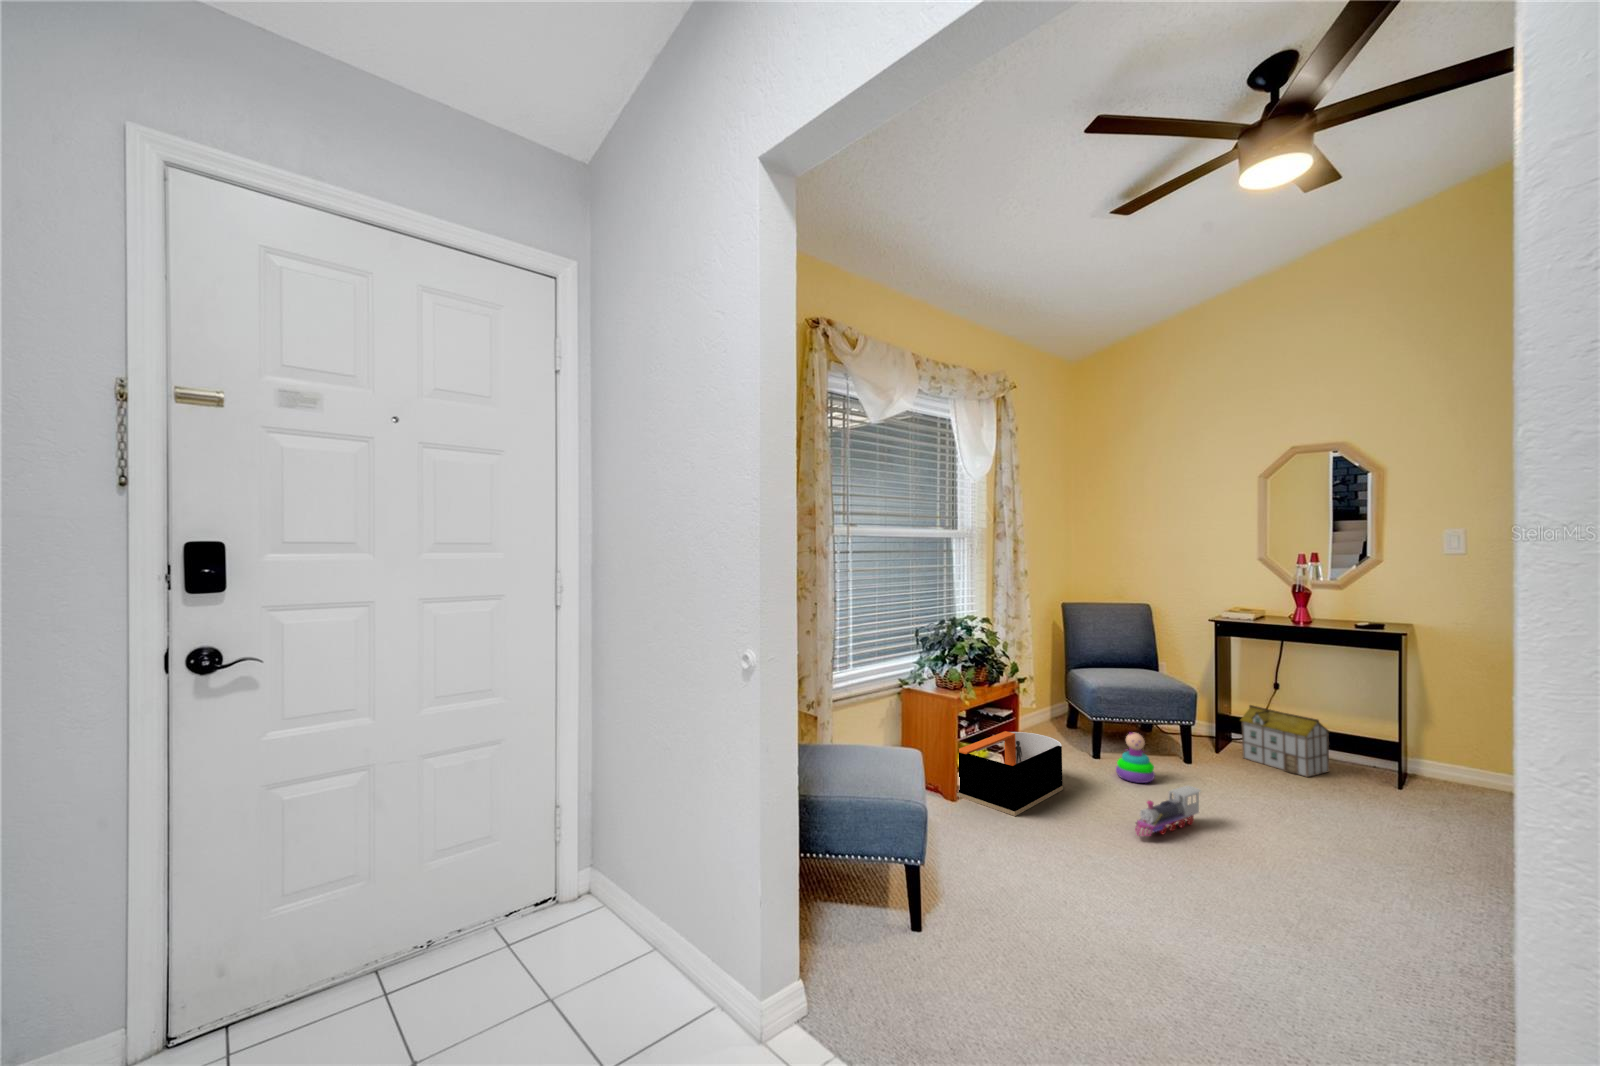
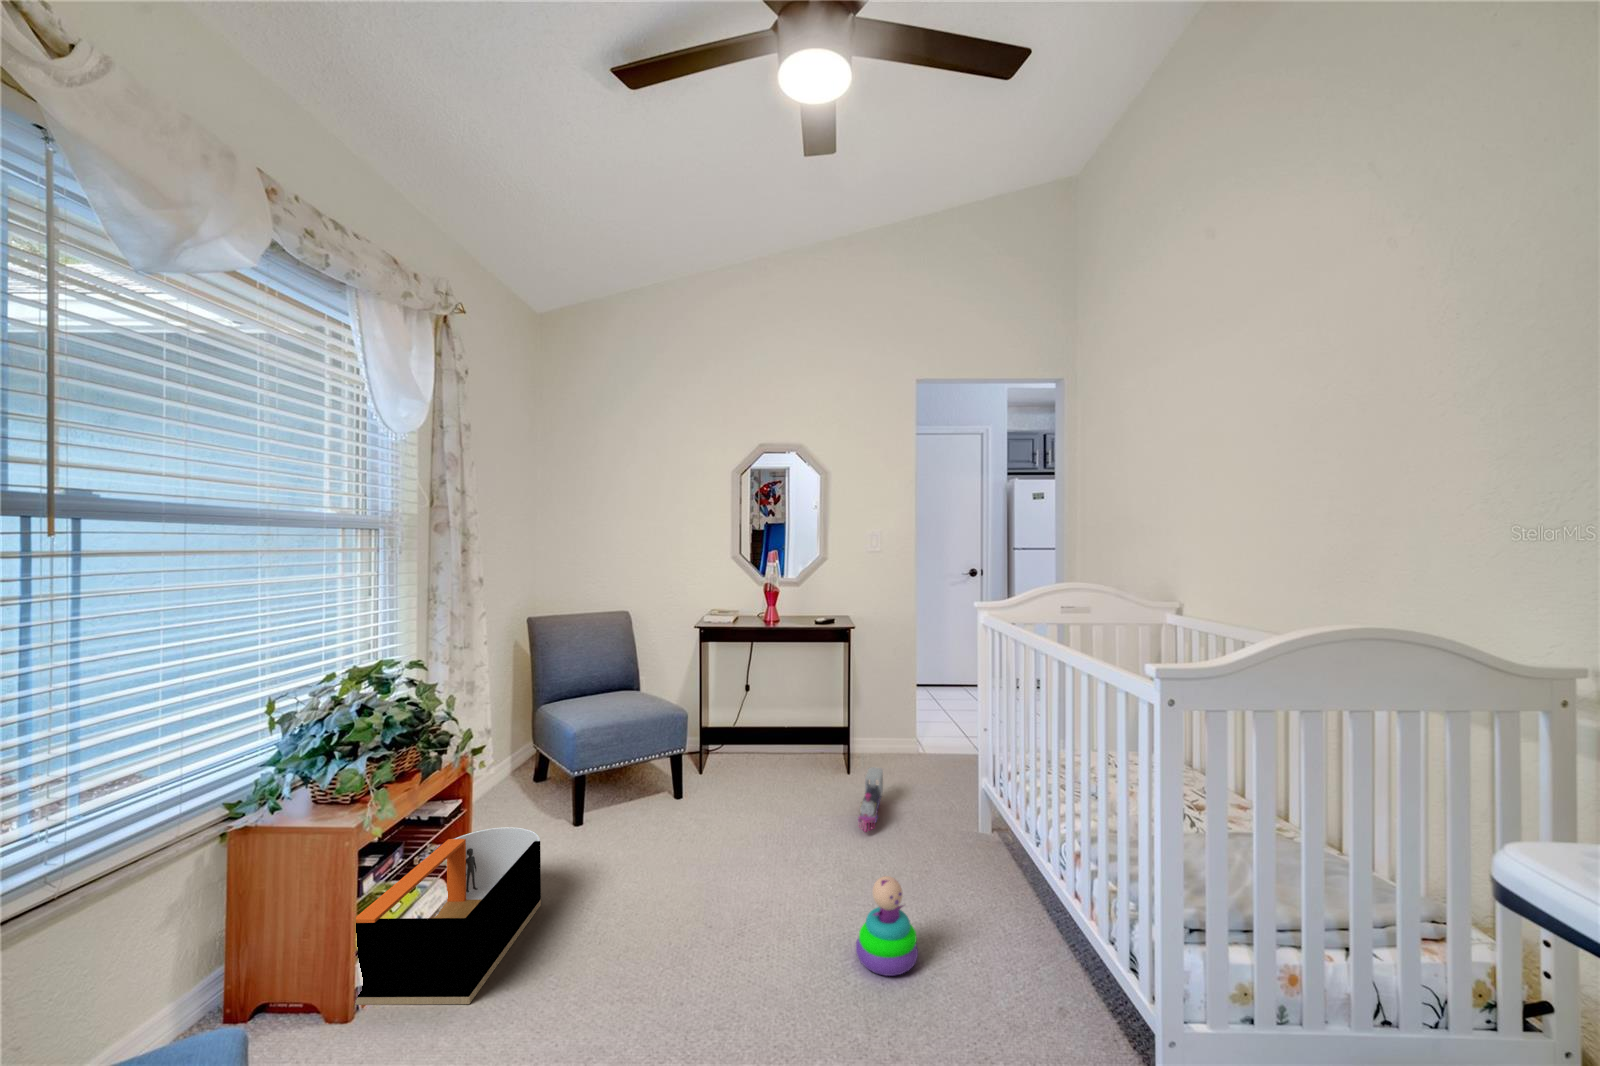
toy house: present [1241,705,1329,777] -> none [722,712,795,779]
stacking toy: present [1116,733,1155,783] -> present [856,876,918,976]
toy train: present [1135,786,1200,836] -> present [858,767,883,832]

